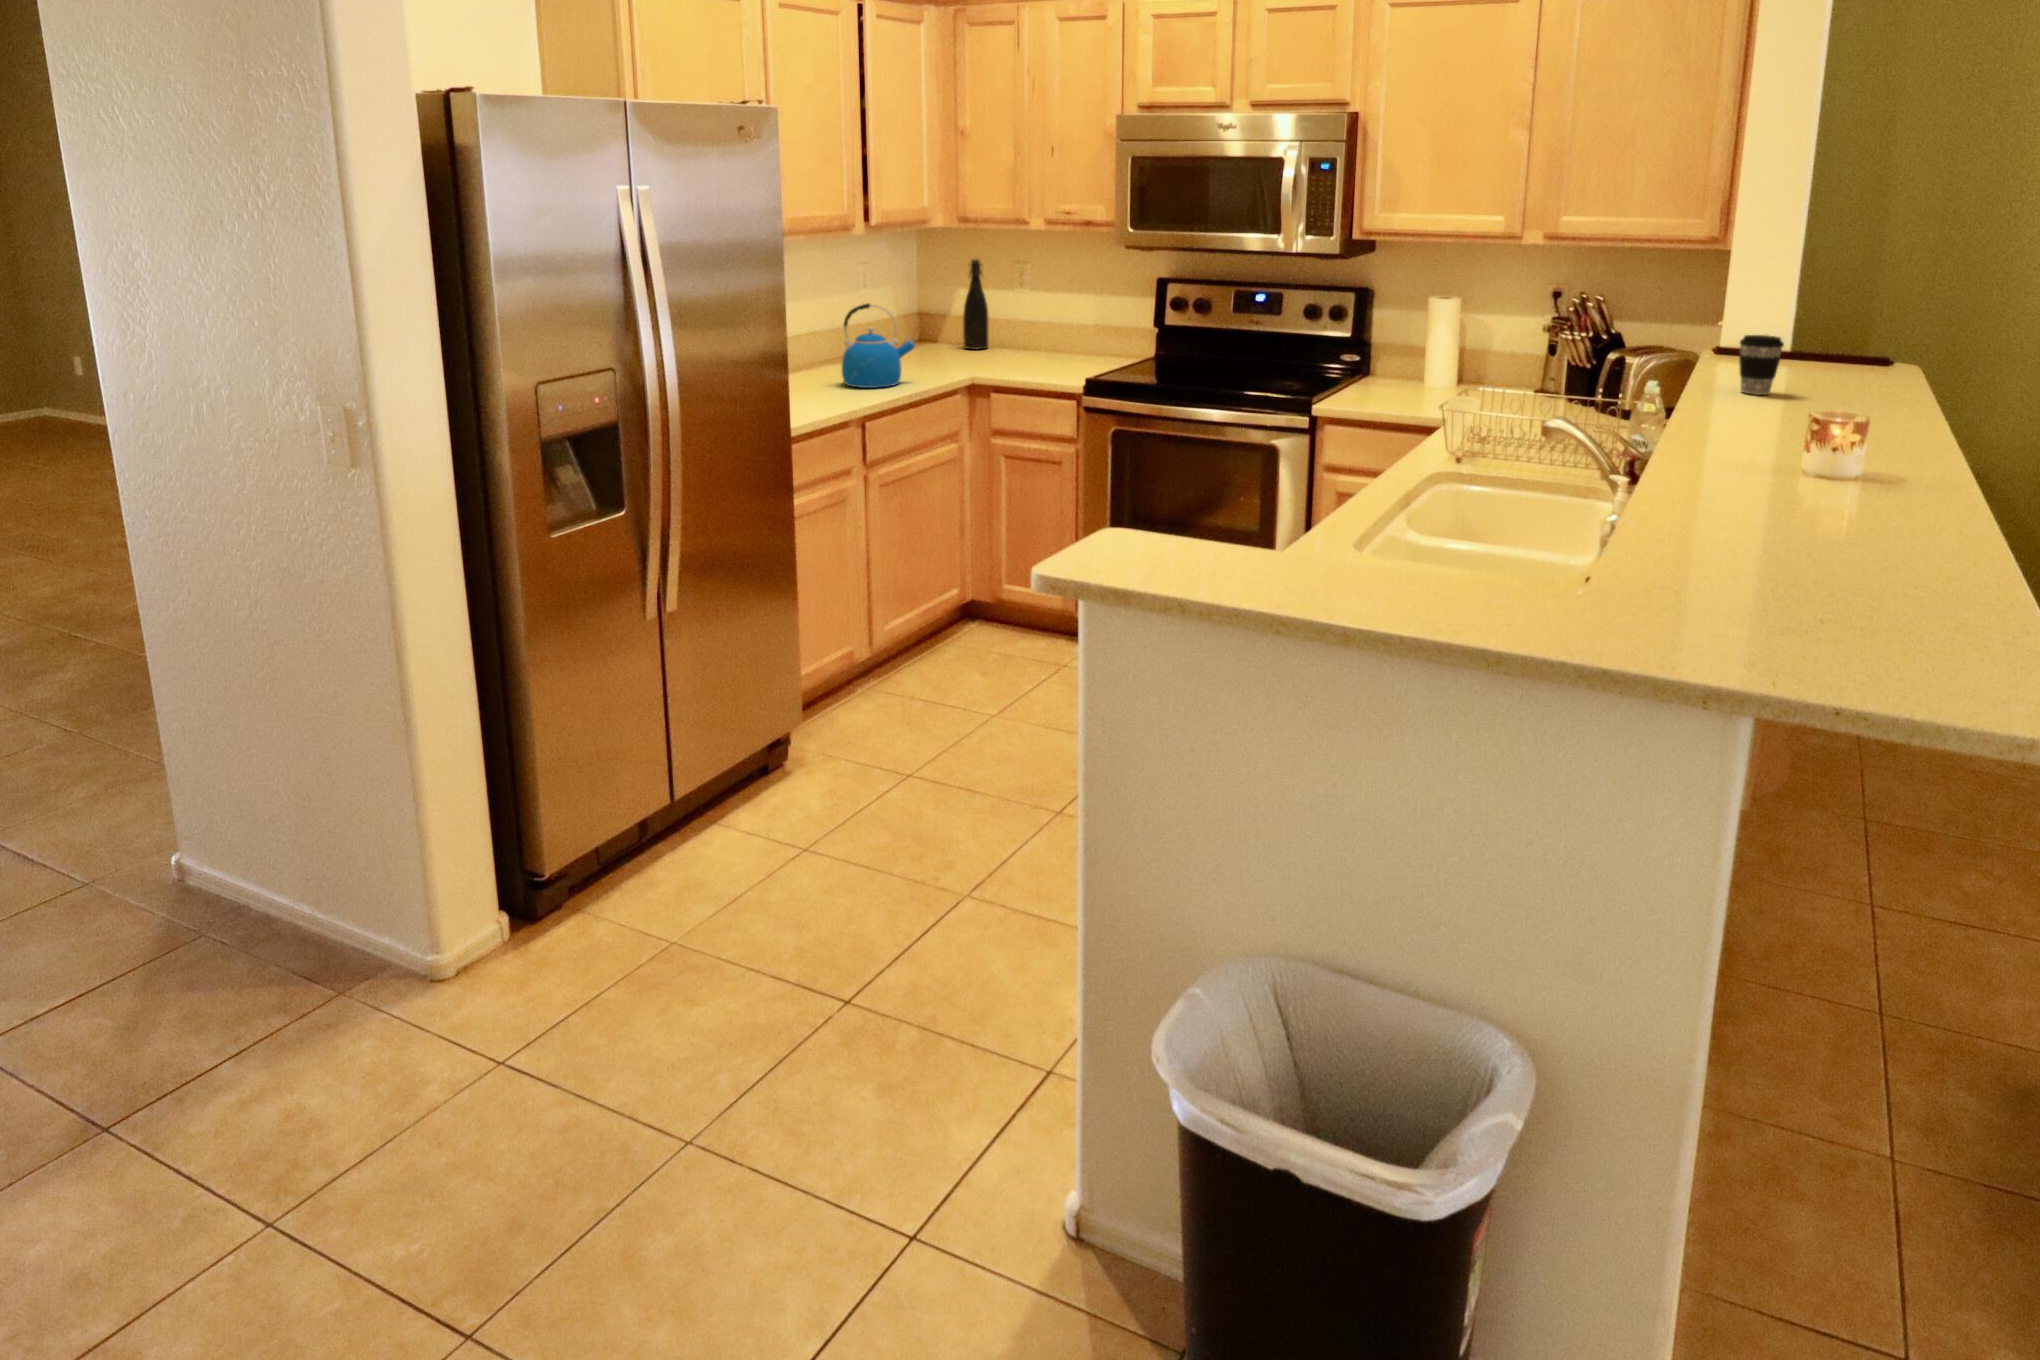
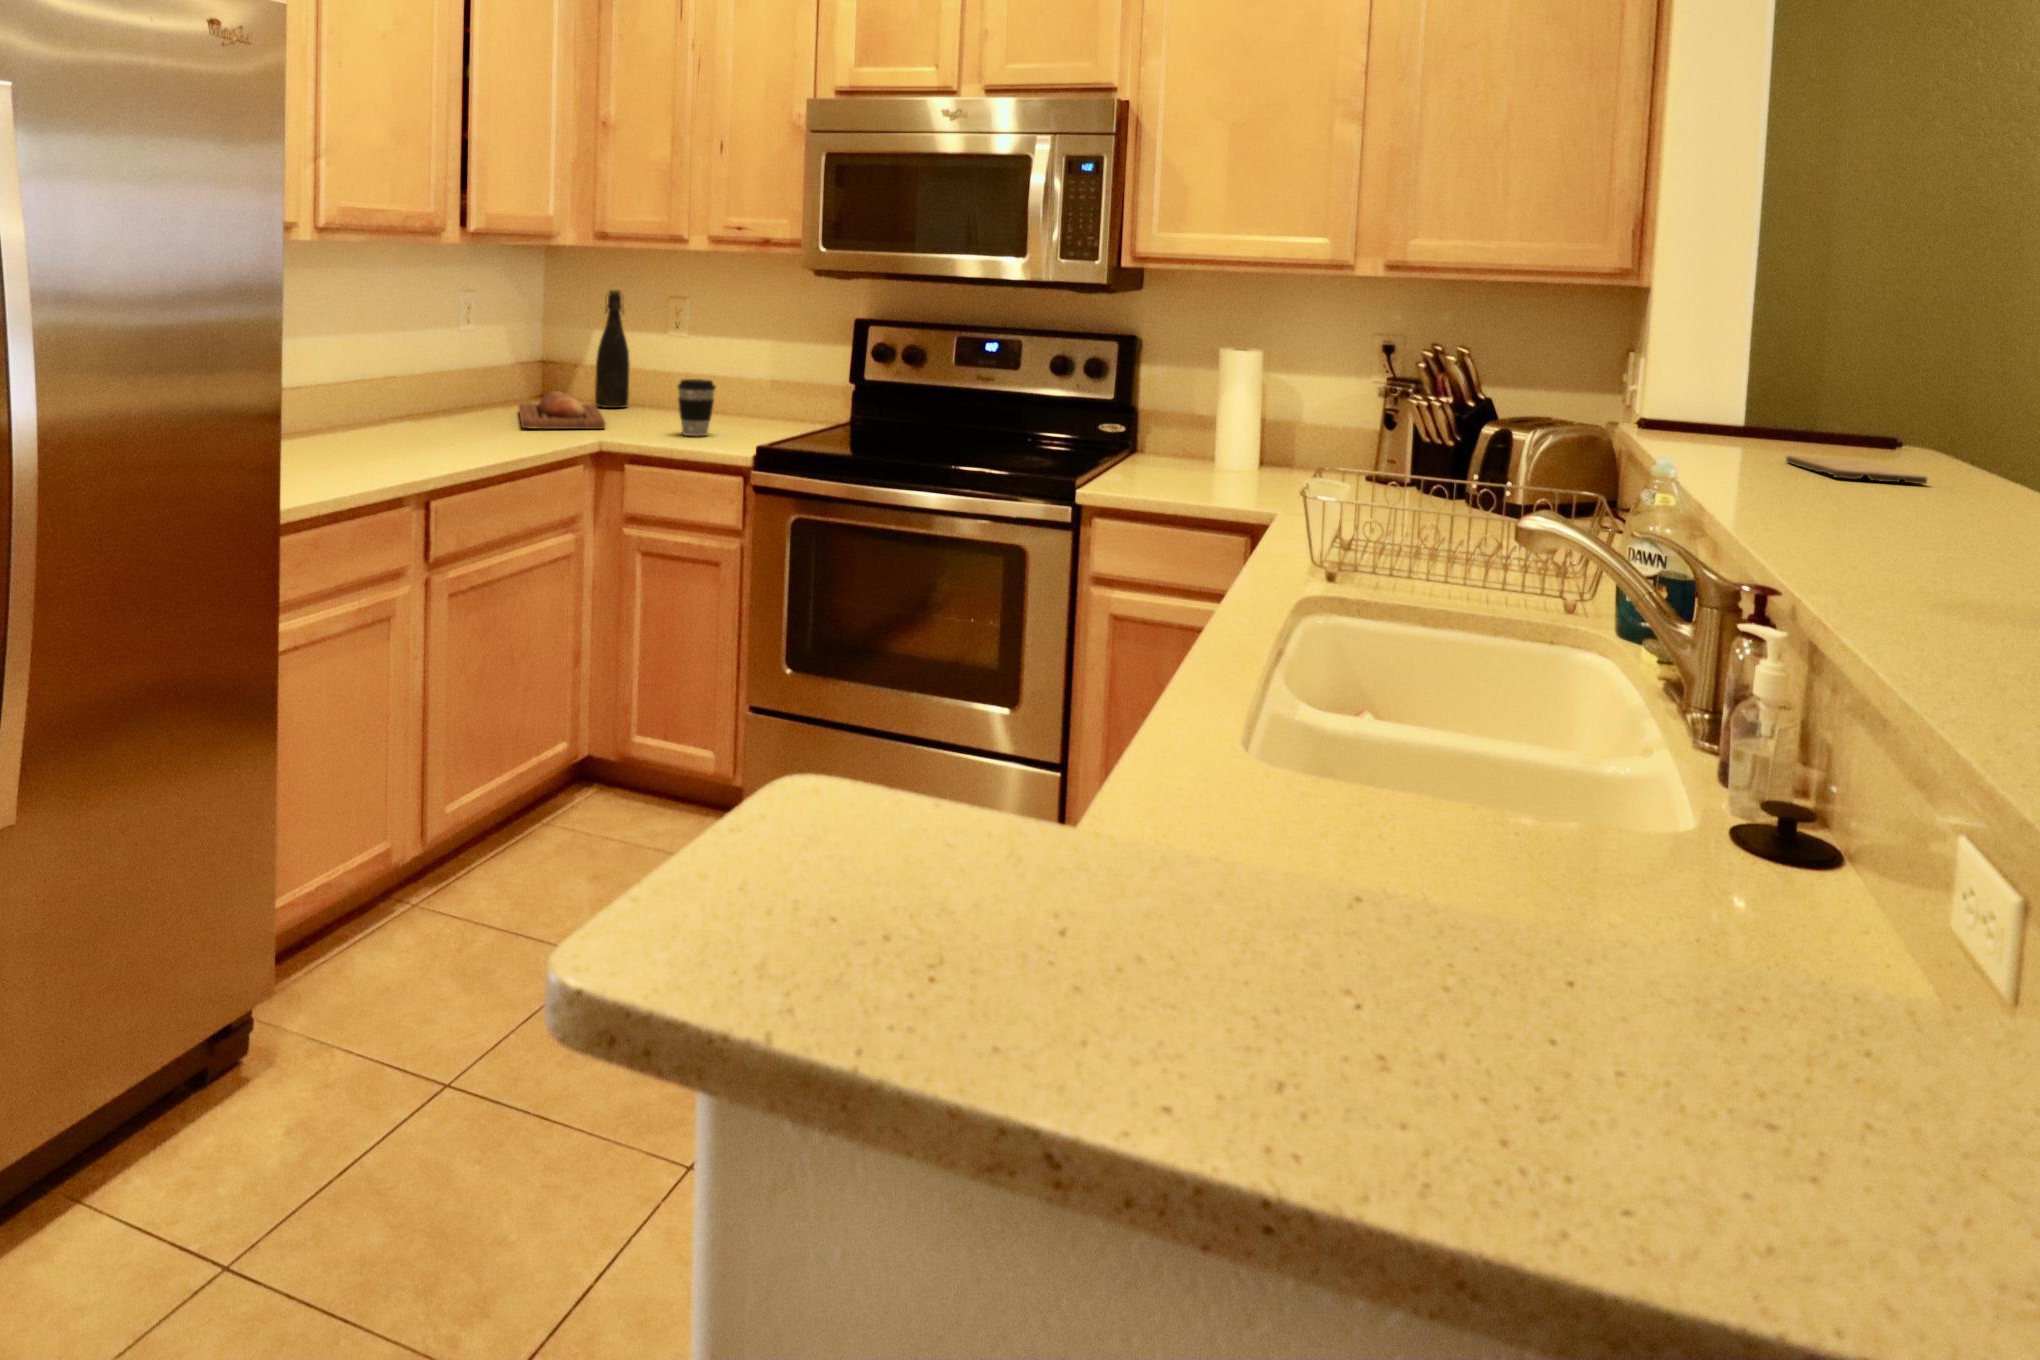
kettle: present [842,303,915,388] -> none [411,333,520,451]
coffee cup: present [1739,335,1784,395] -> present [677,379,716,436]
bread loaf: none [909,339,975,368] -> present [519,391,605,429]
cutting board: none [1799,374,1878,393] -> present [1786,456,1927,484]

